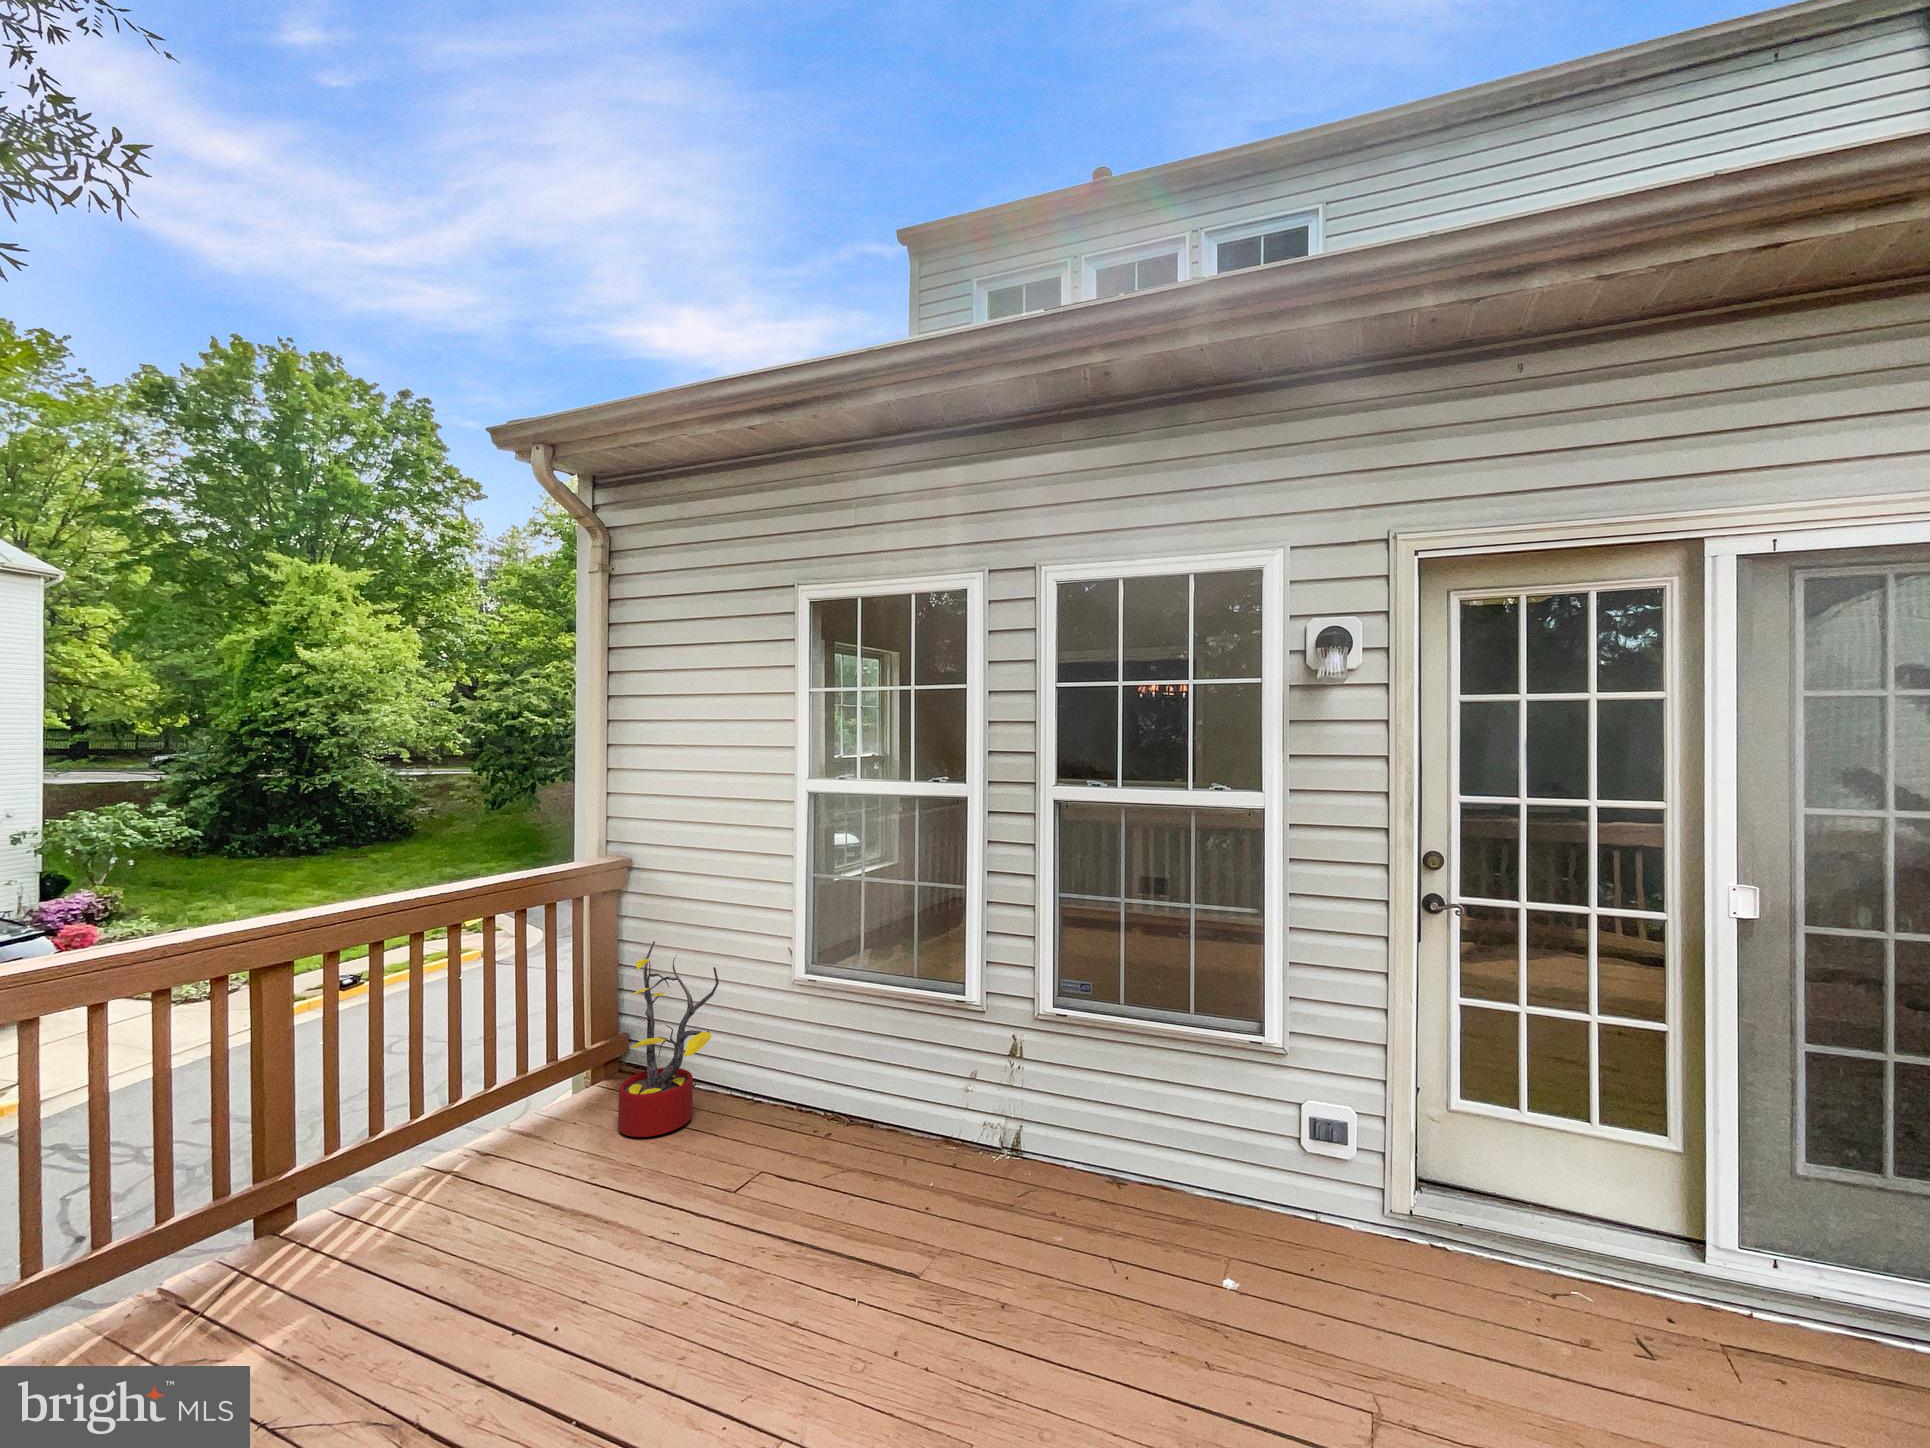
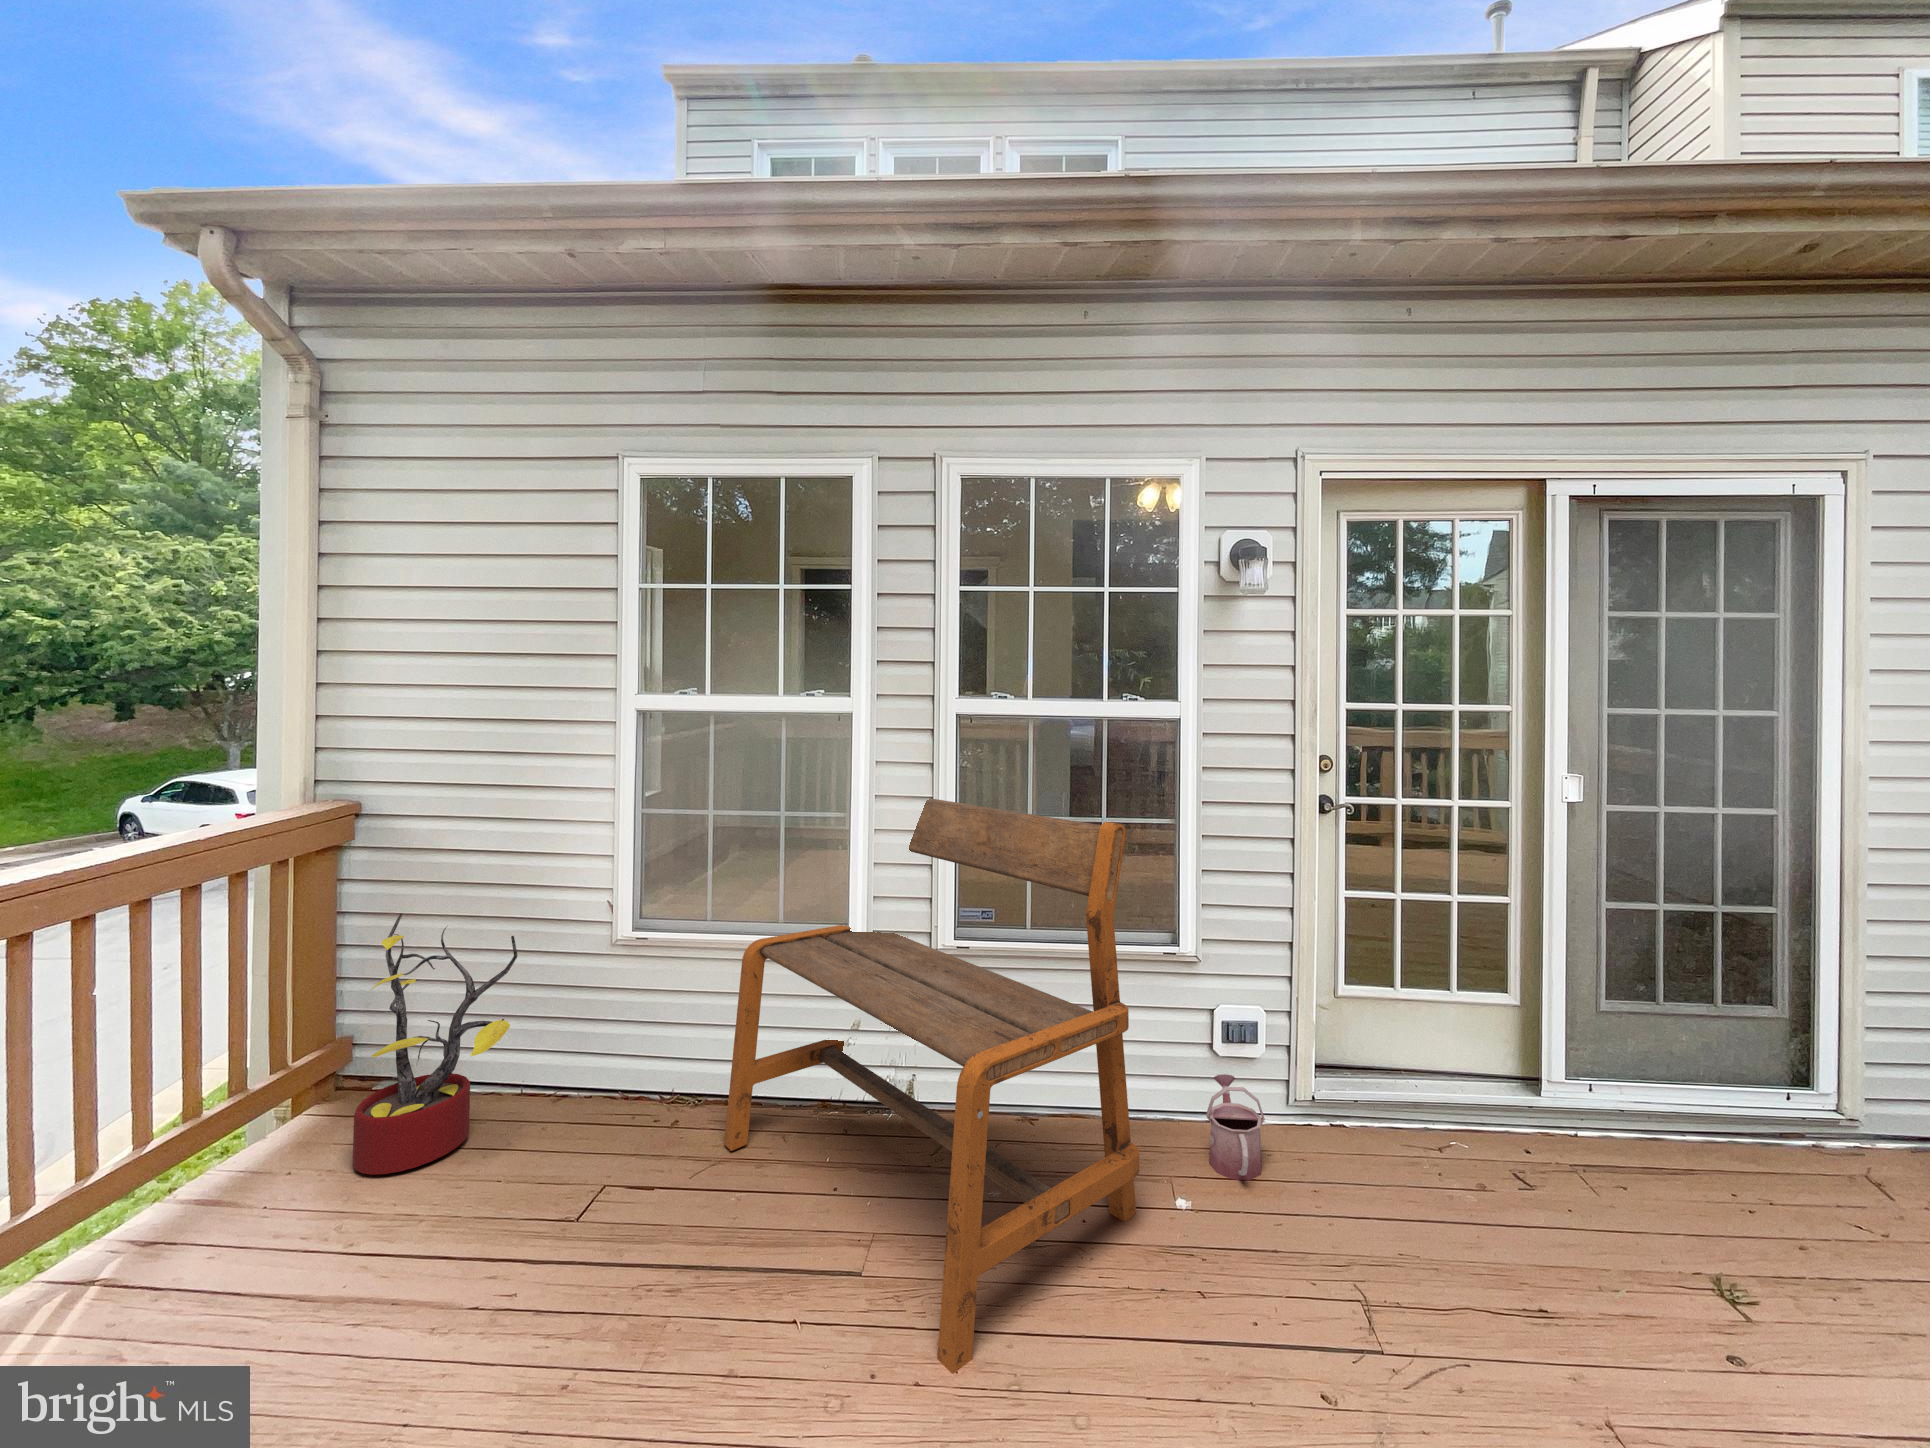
bench: none [861,863,1181,1374] -> present [724,799,1139,1374]
watering can: none [1274,1173,1334,1282] -> present [1206,1074,1265,1180]

